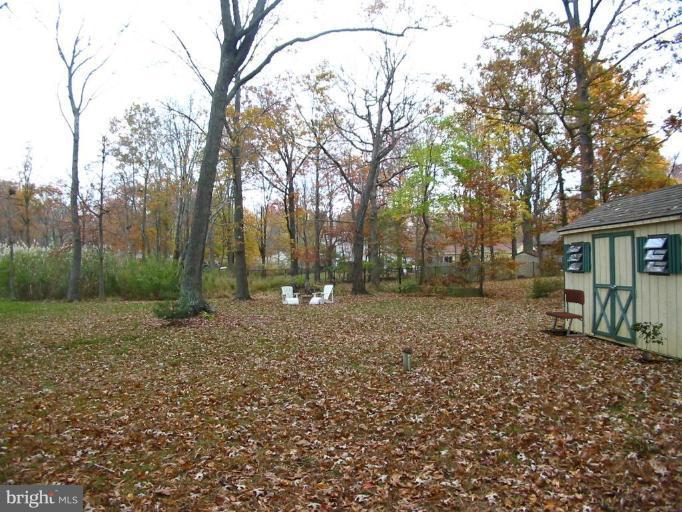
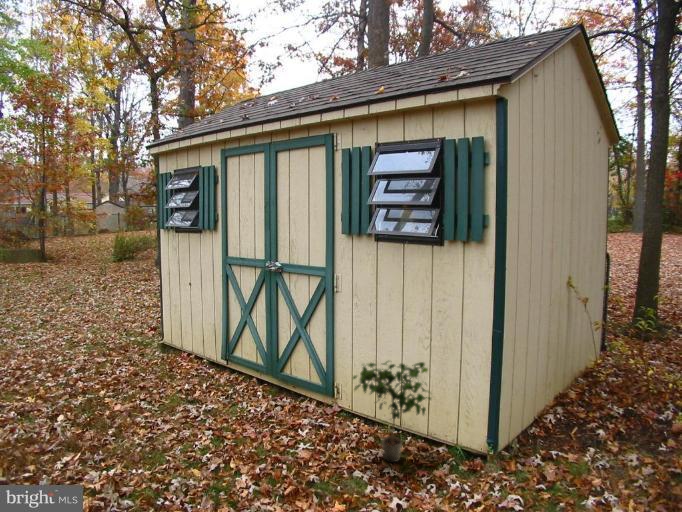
bench: present [546,289,585,337] -> none [120,266,208,377]

